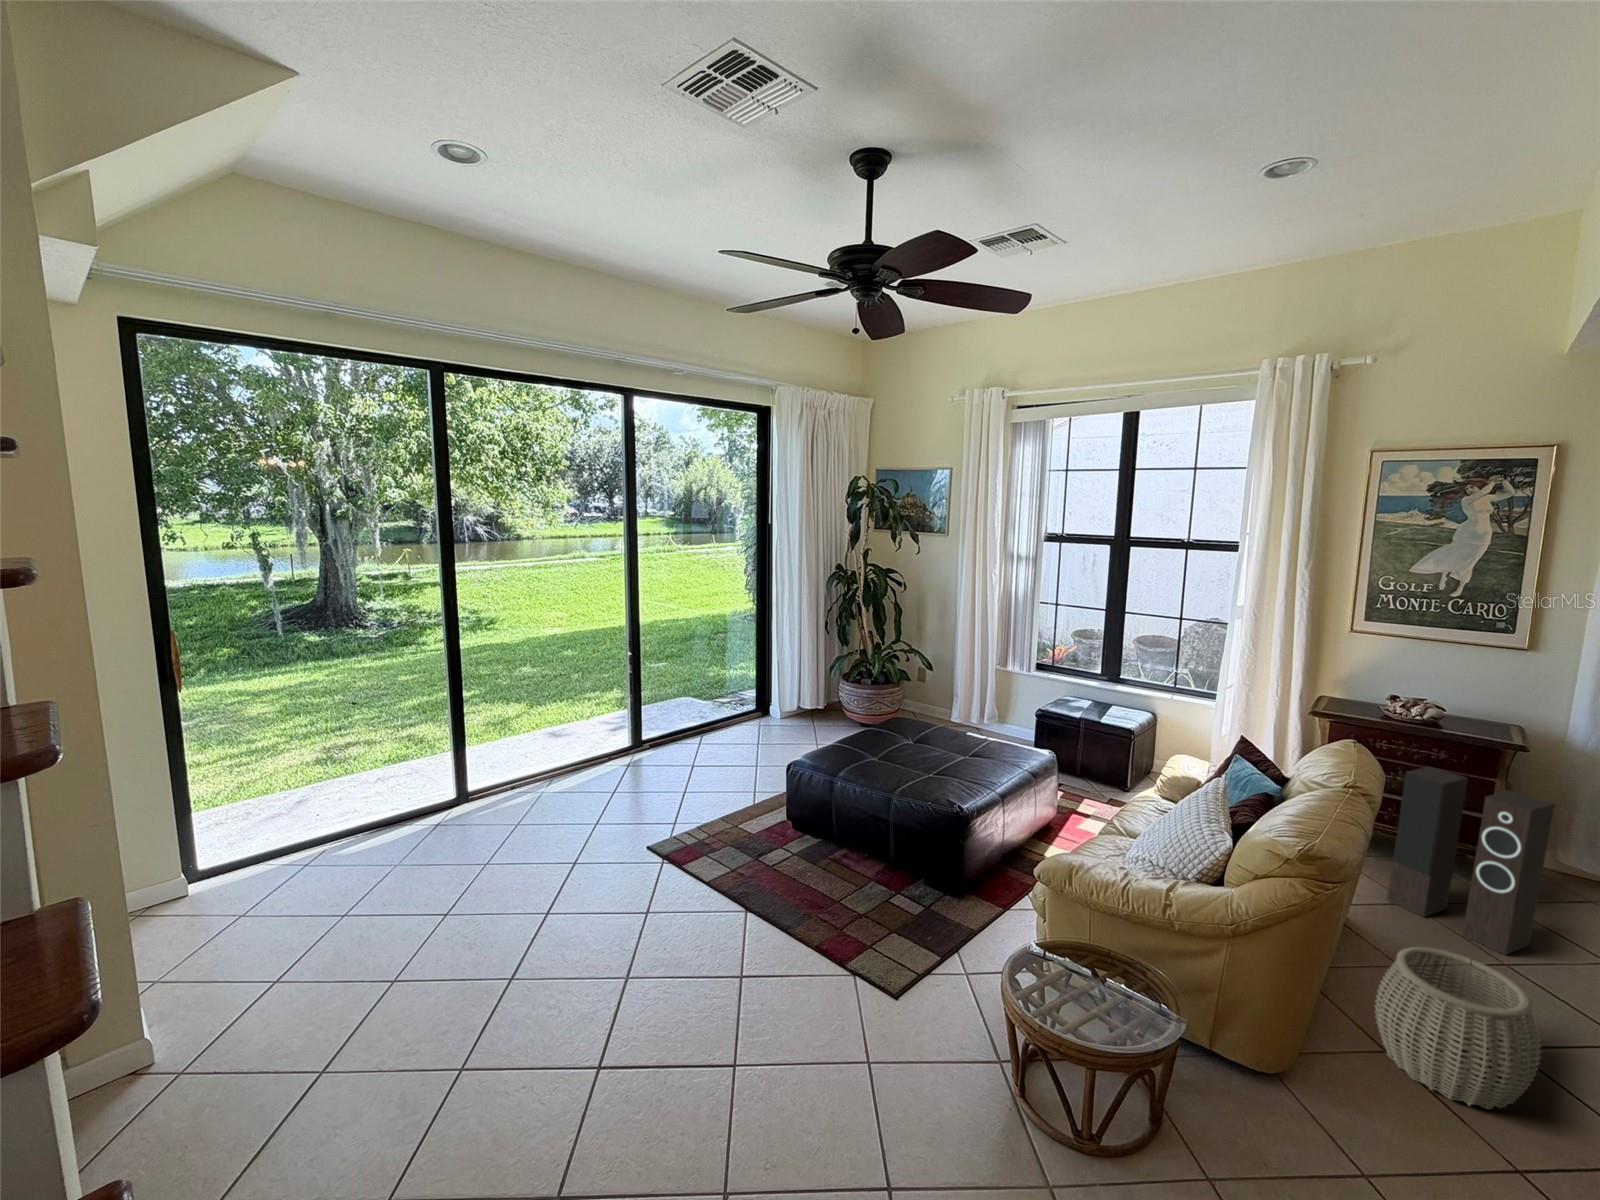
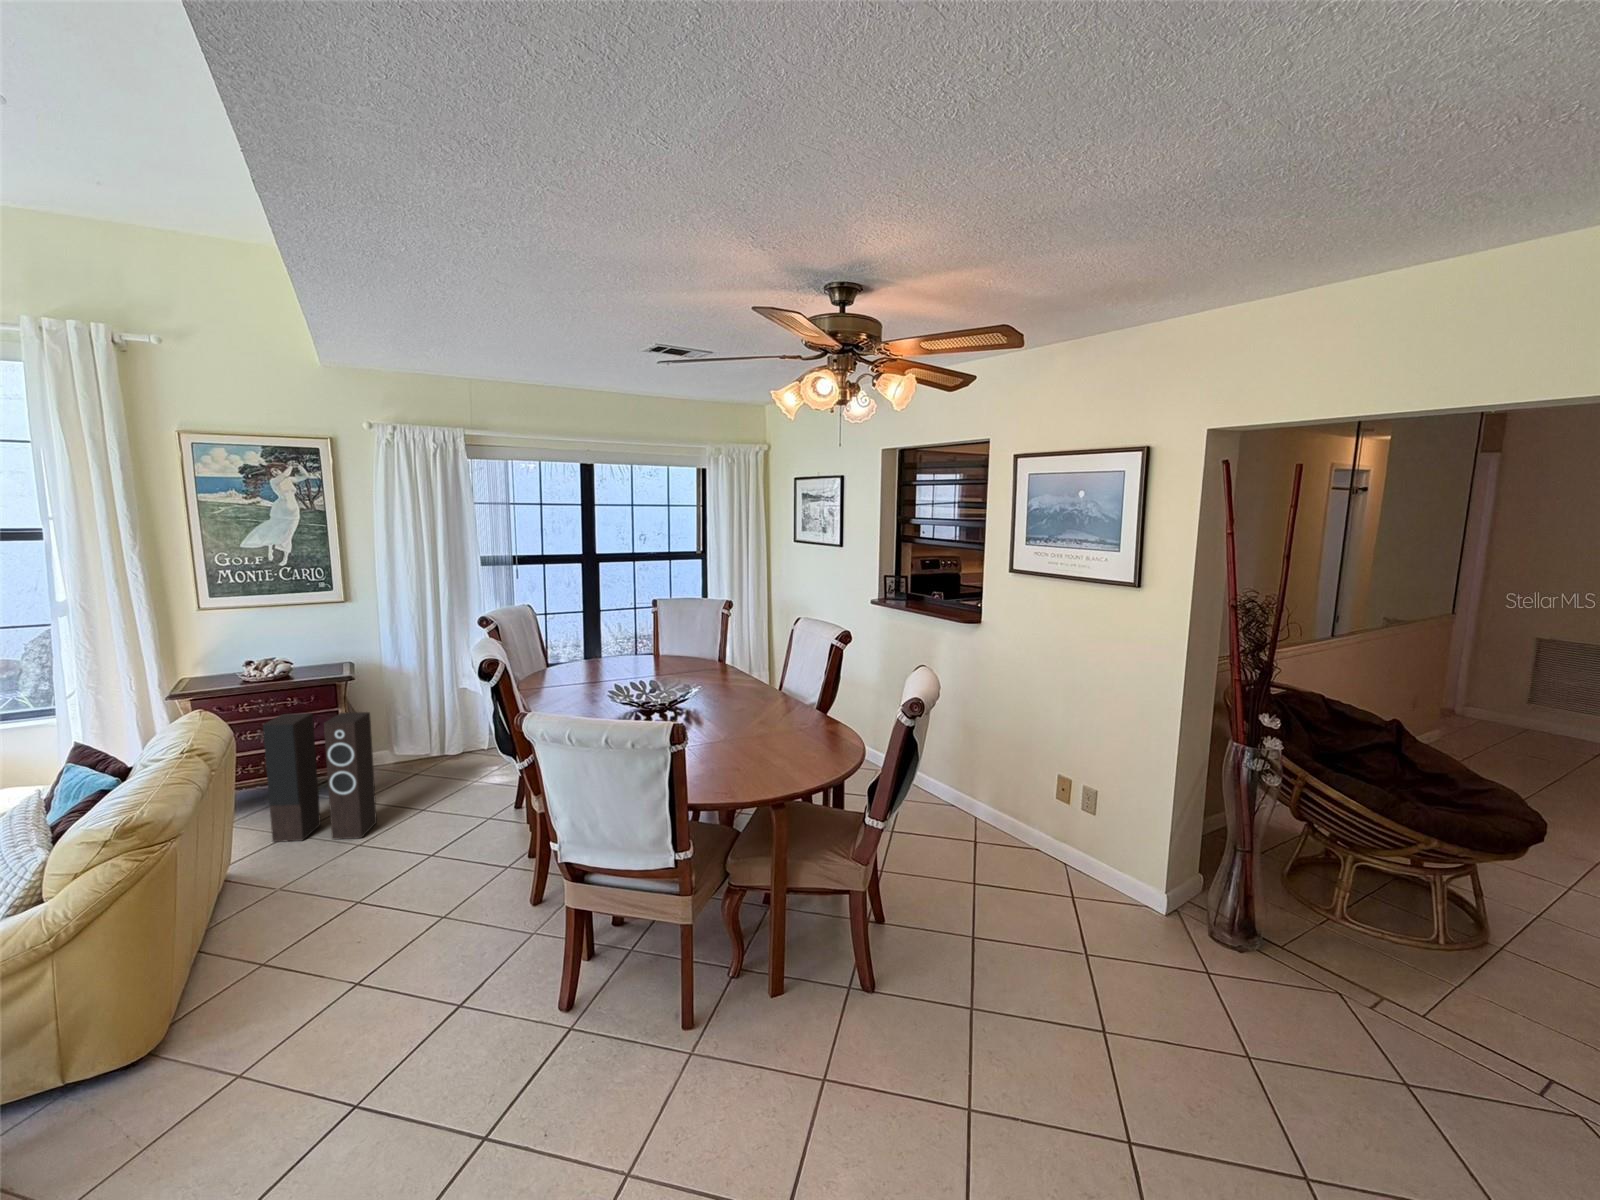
woven basket: present [1375,947,1541,1109] -> none [253,850,374,971]

